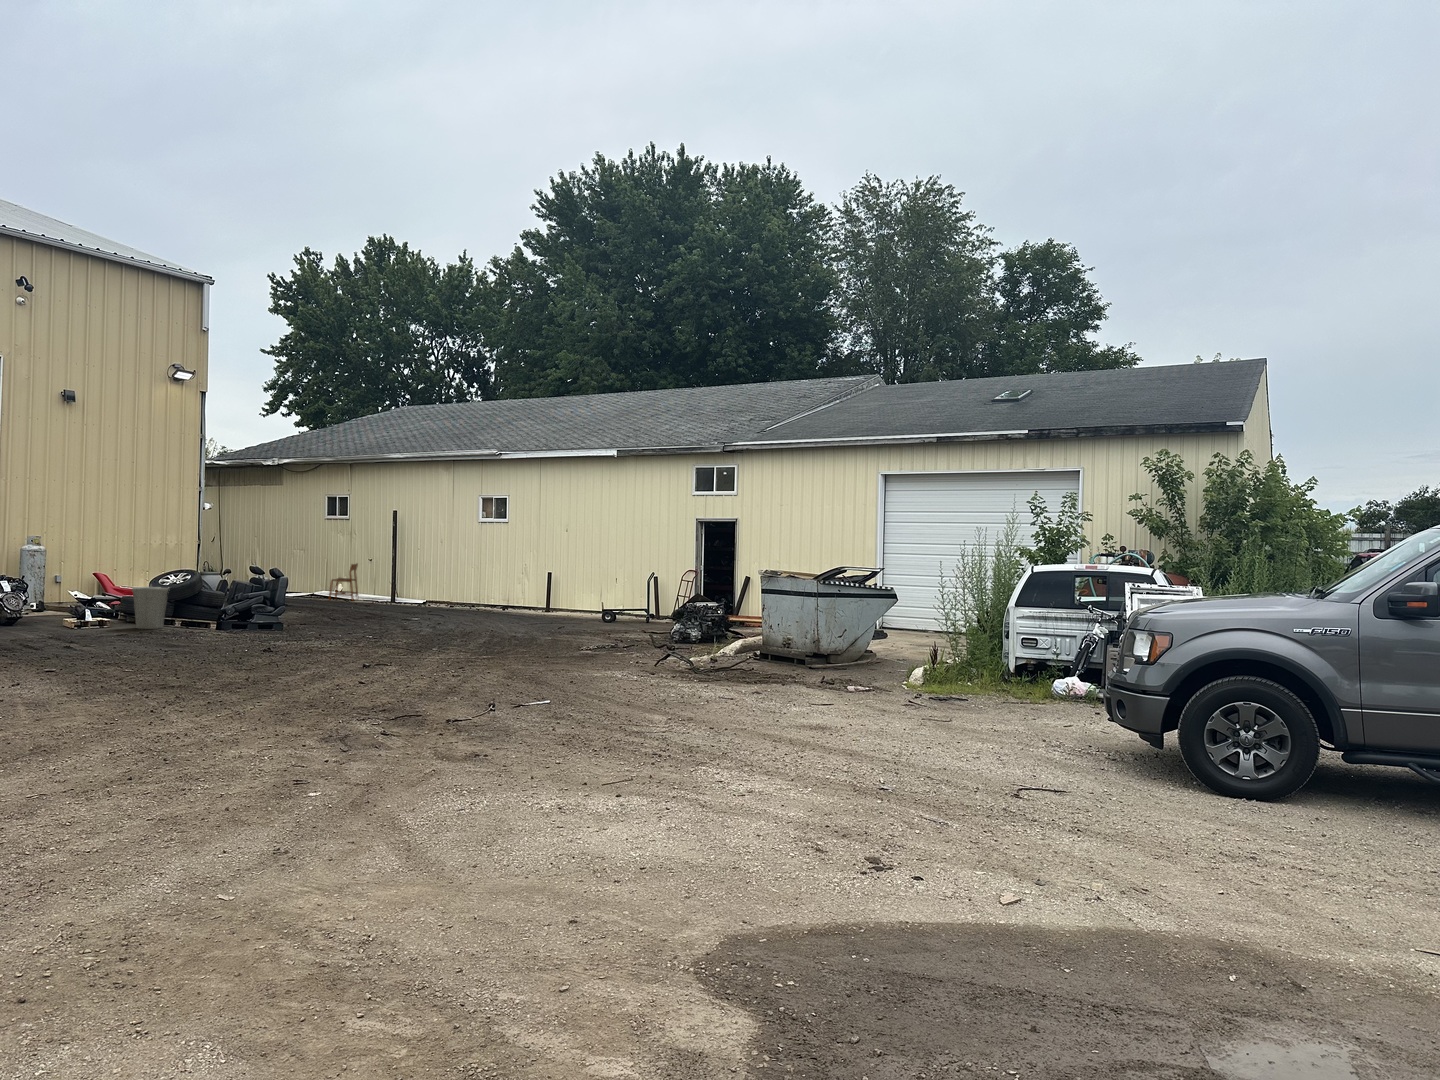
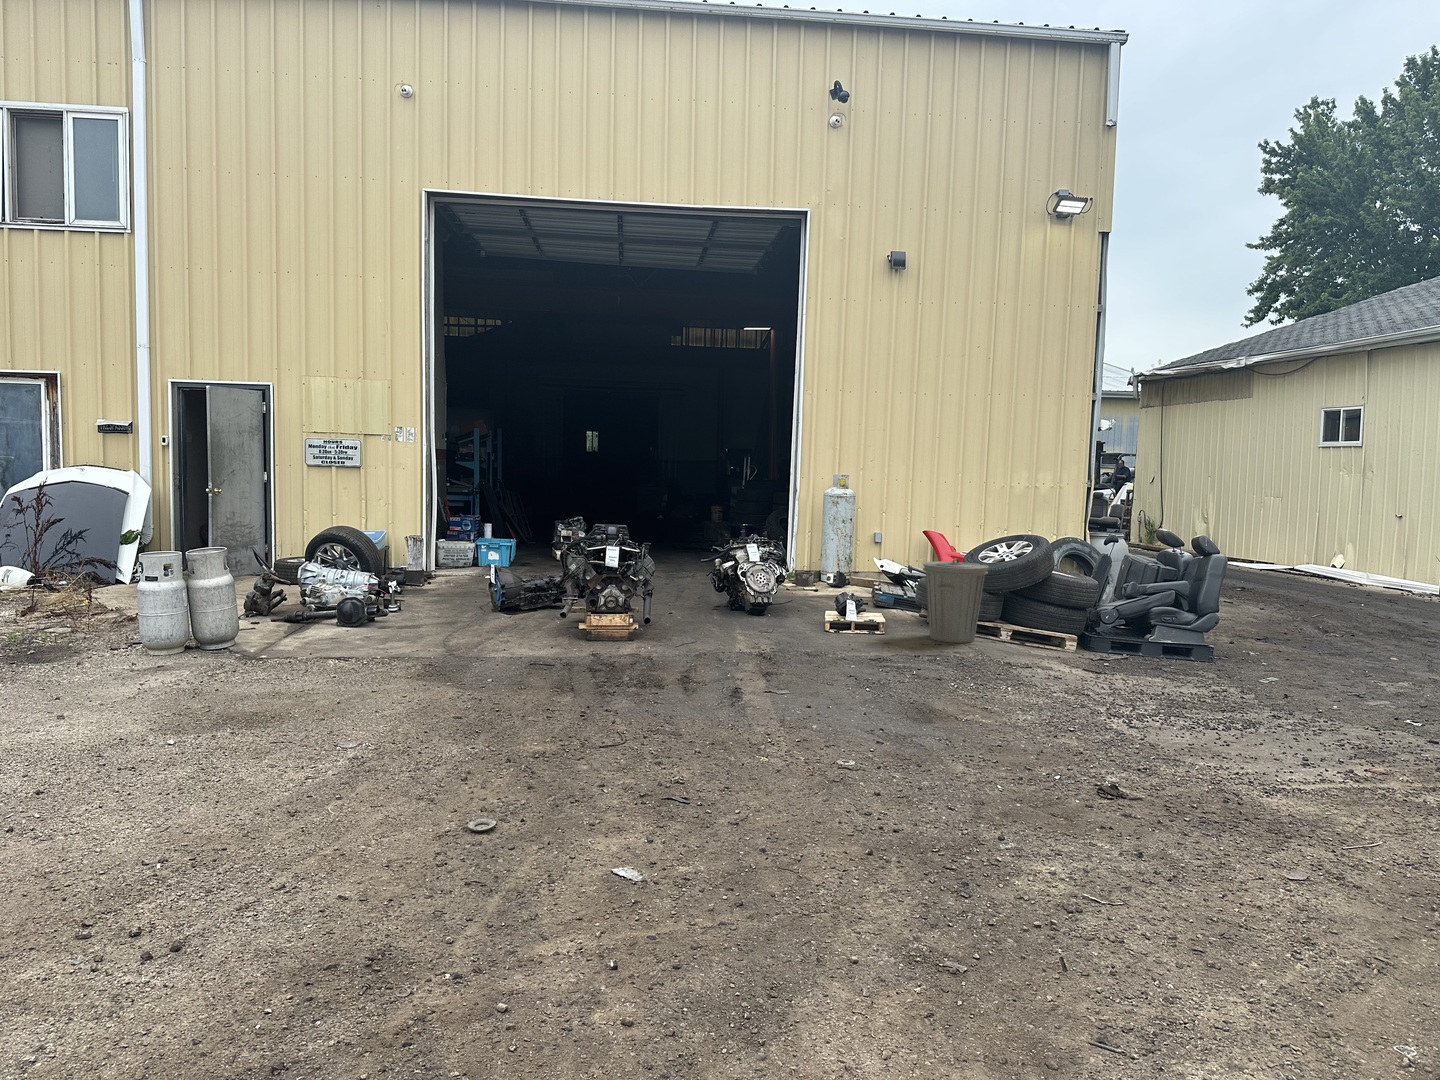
bench: present [329,564,358,601] -> none [1322,521,1382,589]

